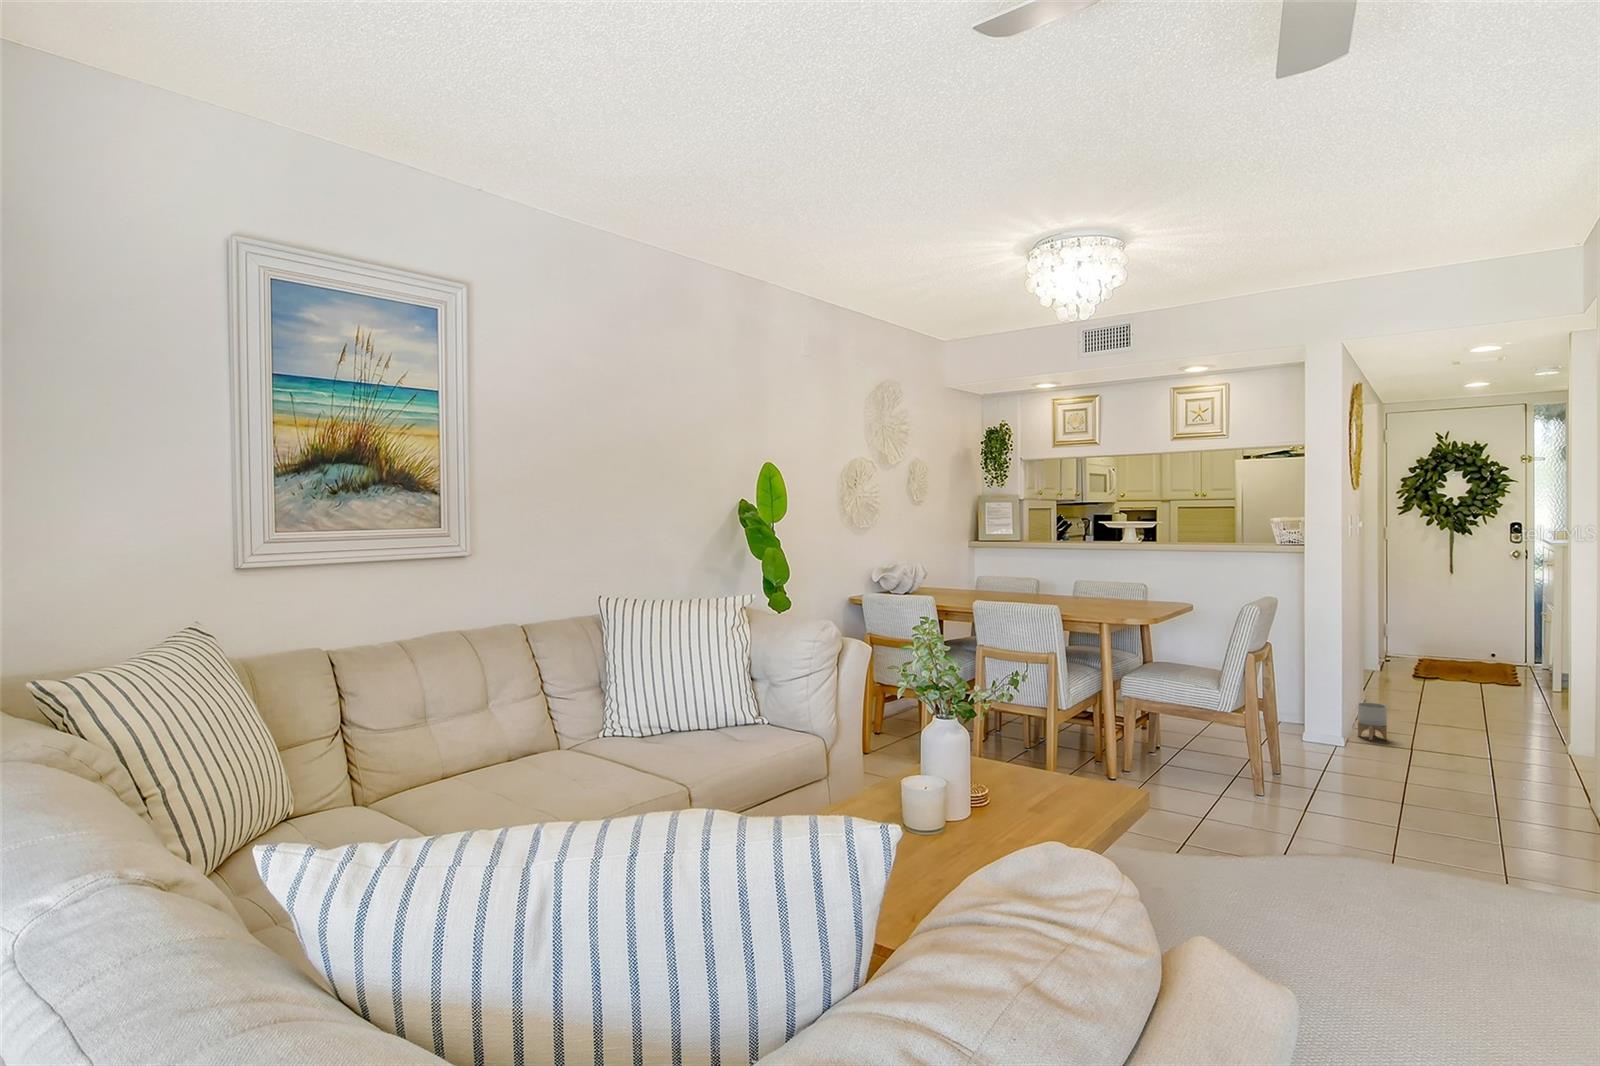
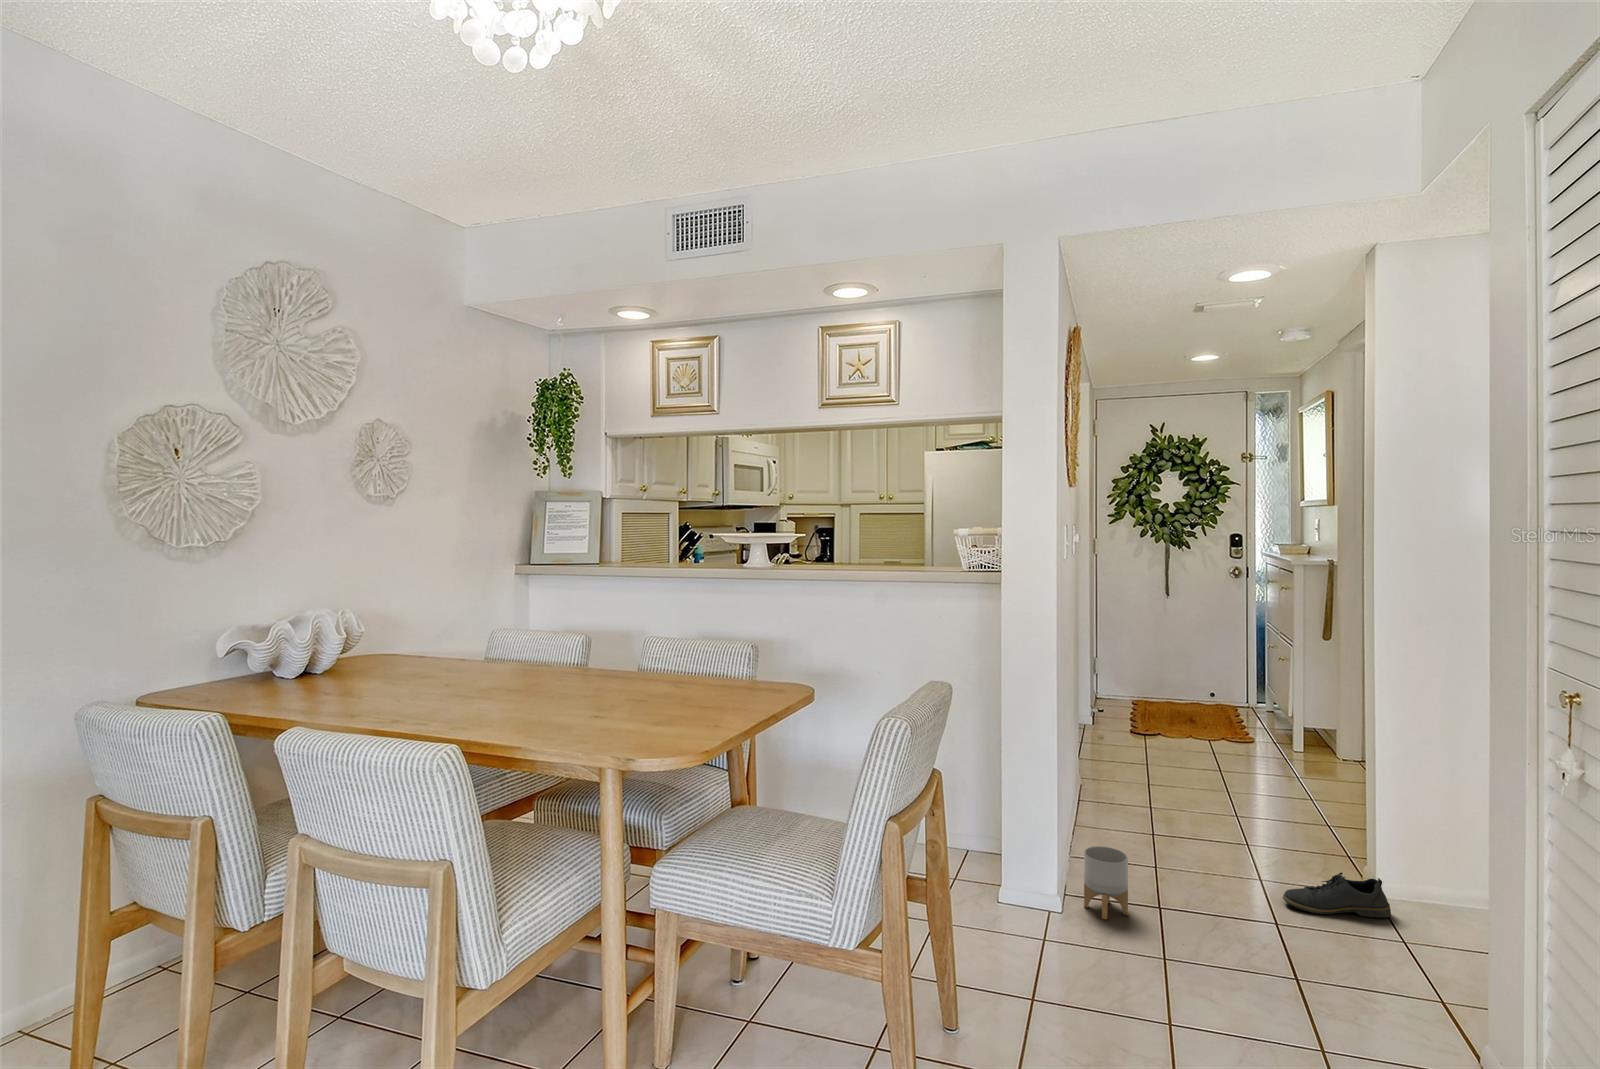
shoe: none [1496,725,1570,750] -> present [1283,872,1391,918]

